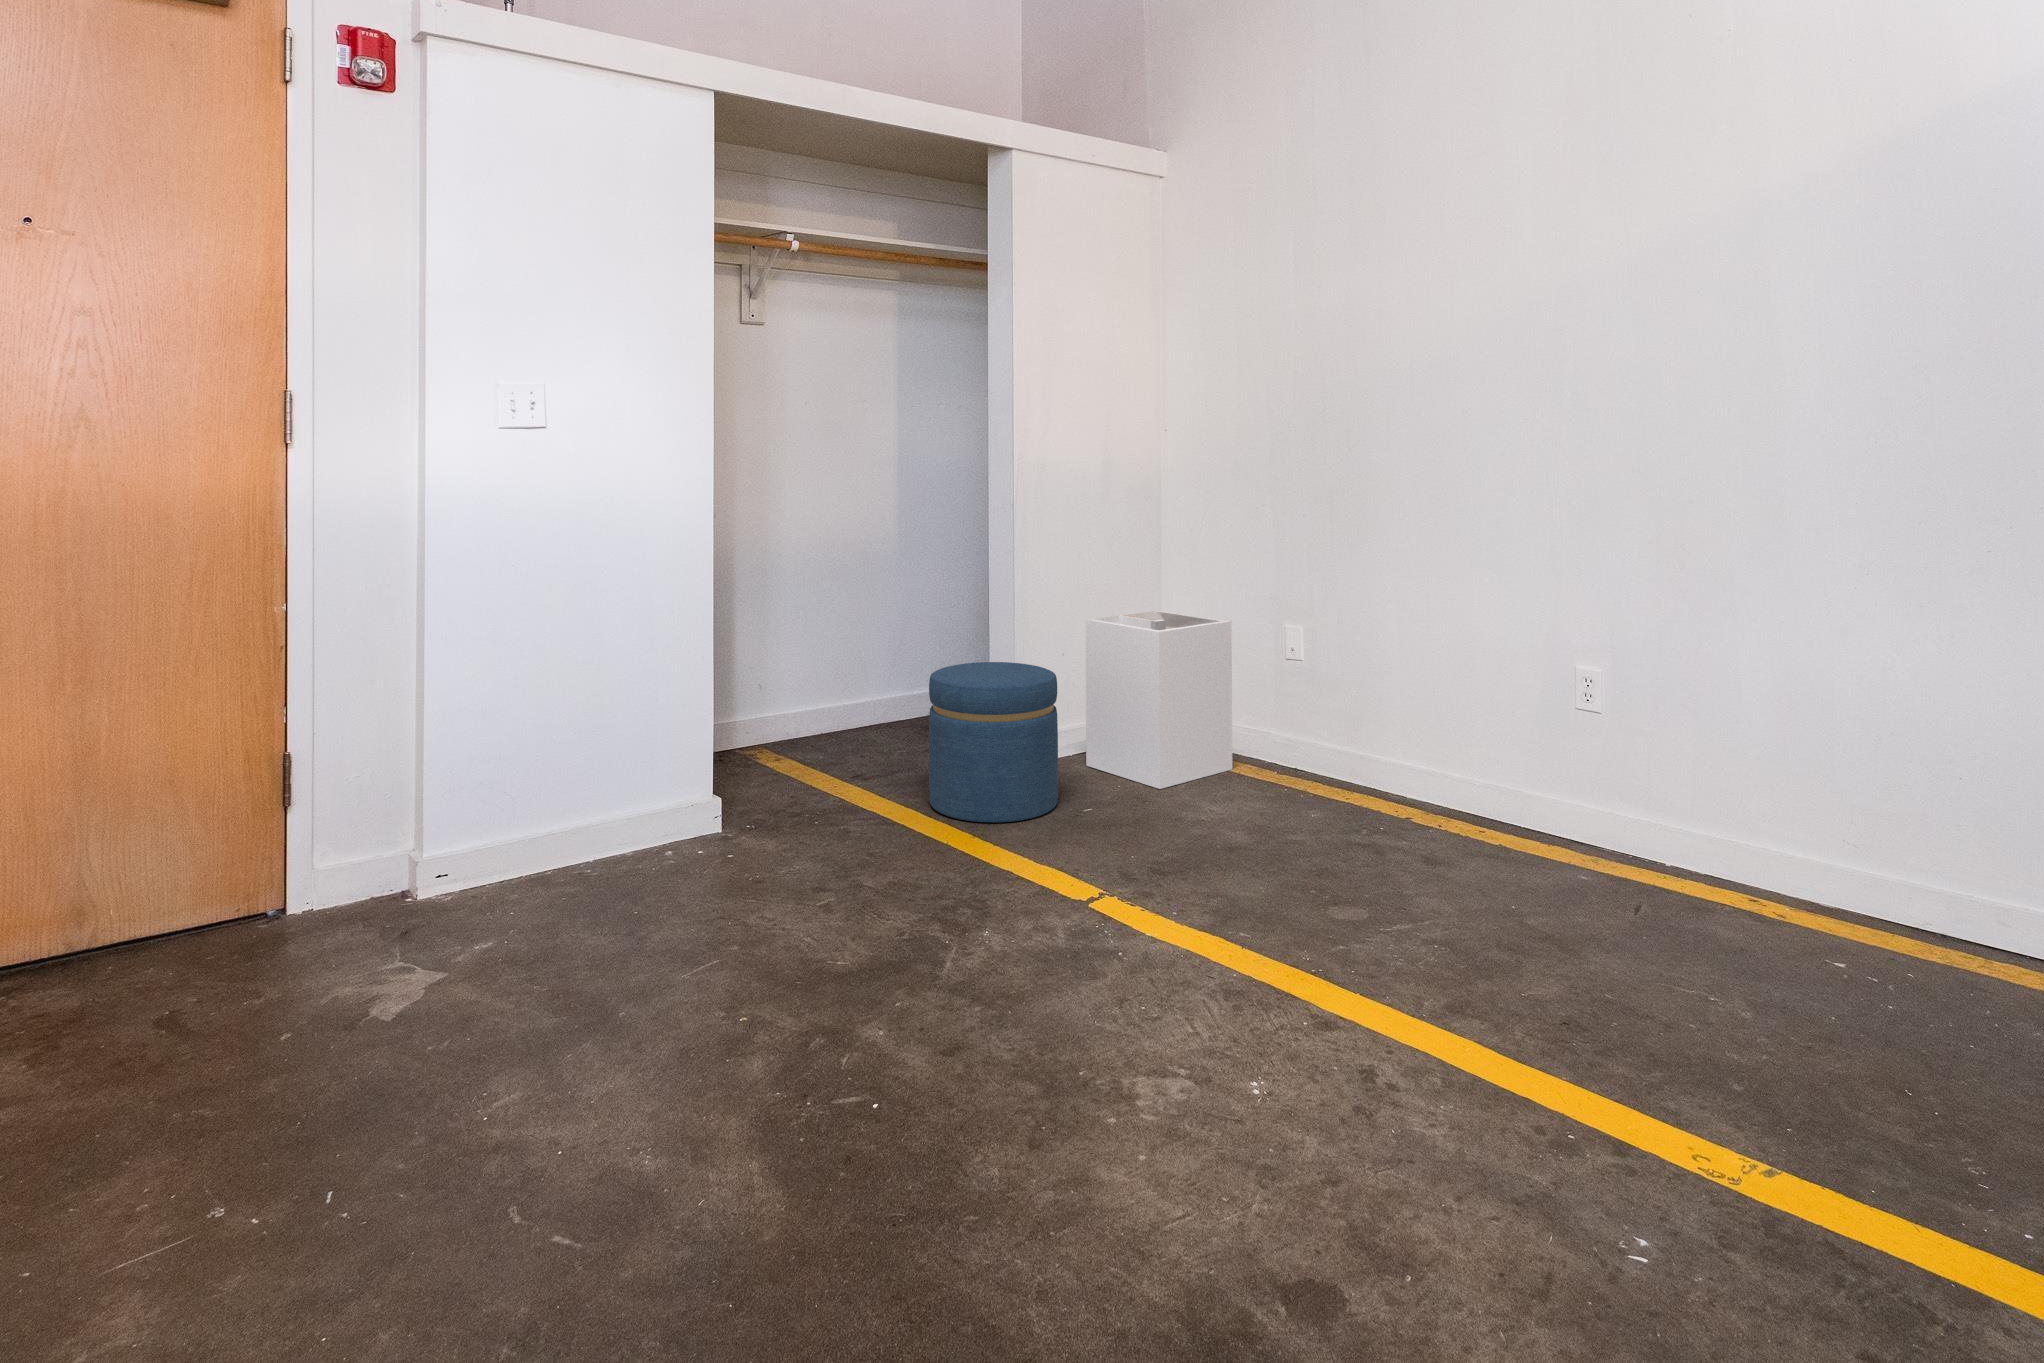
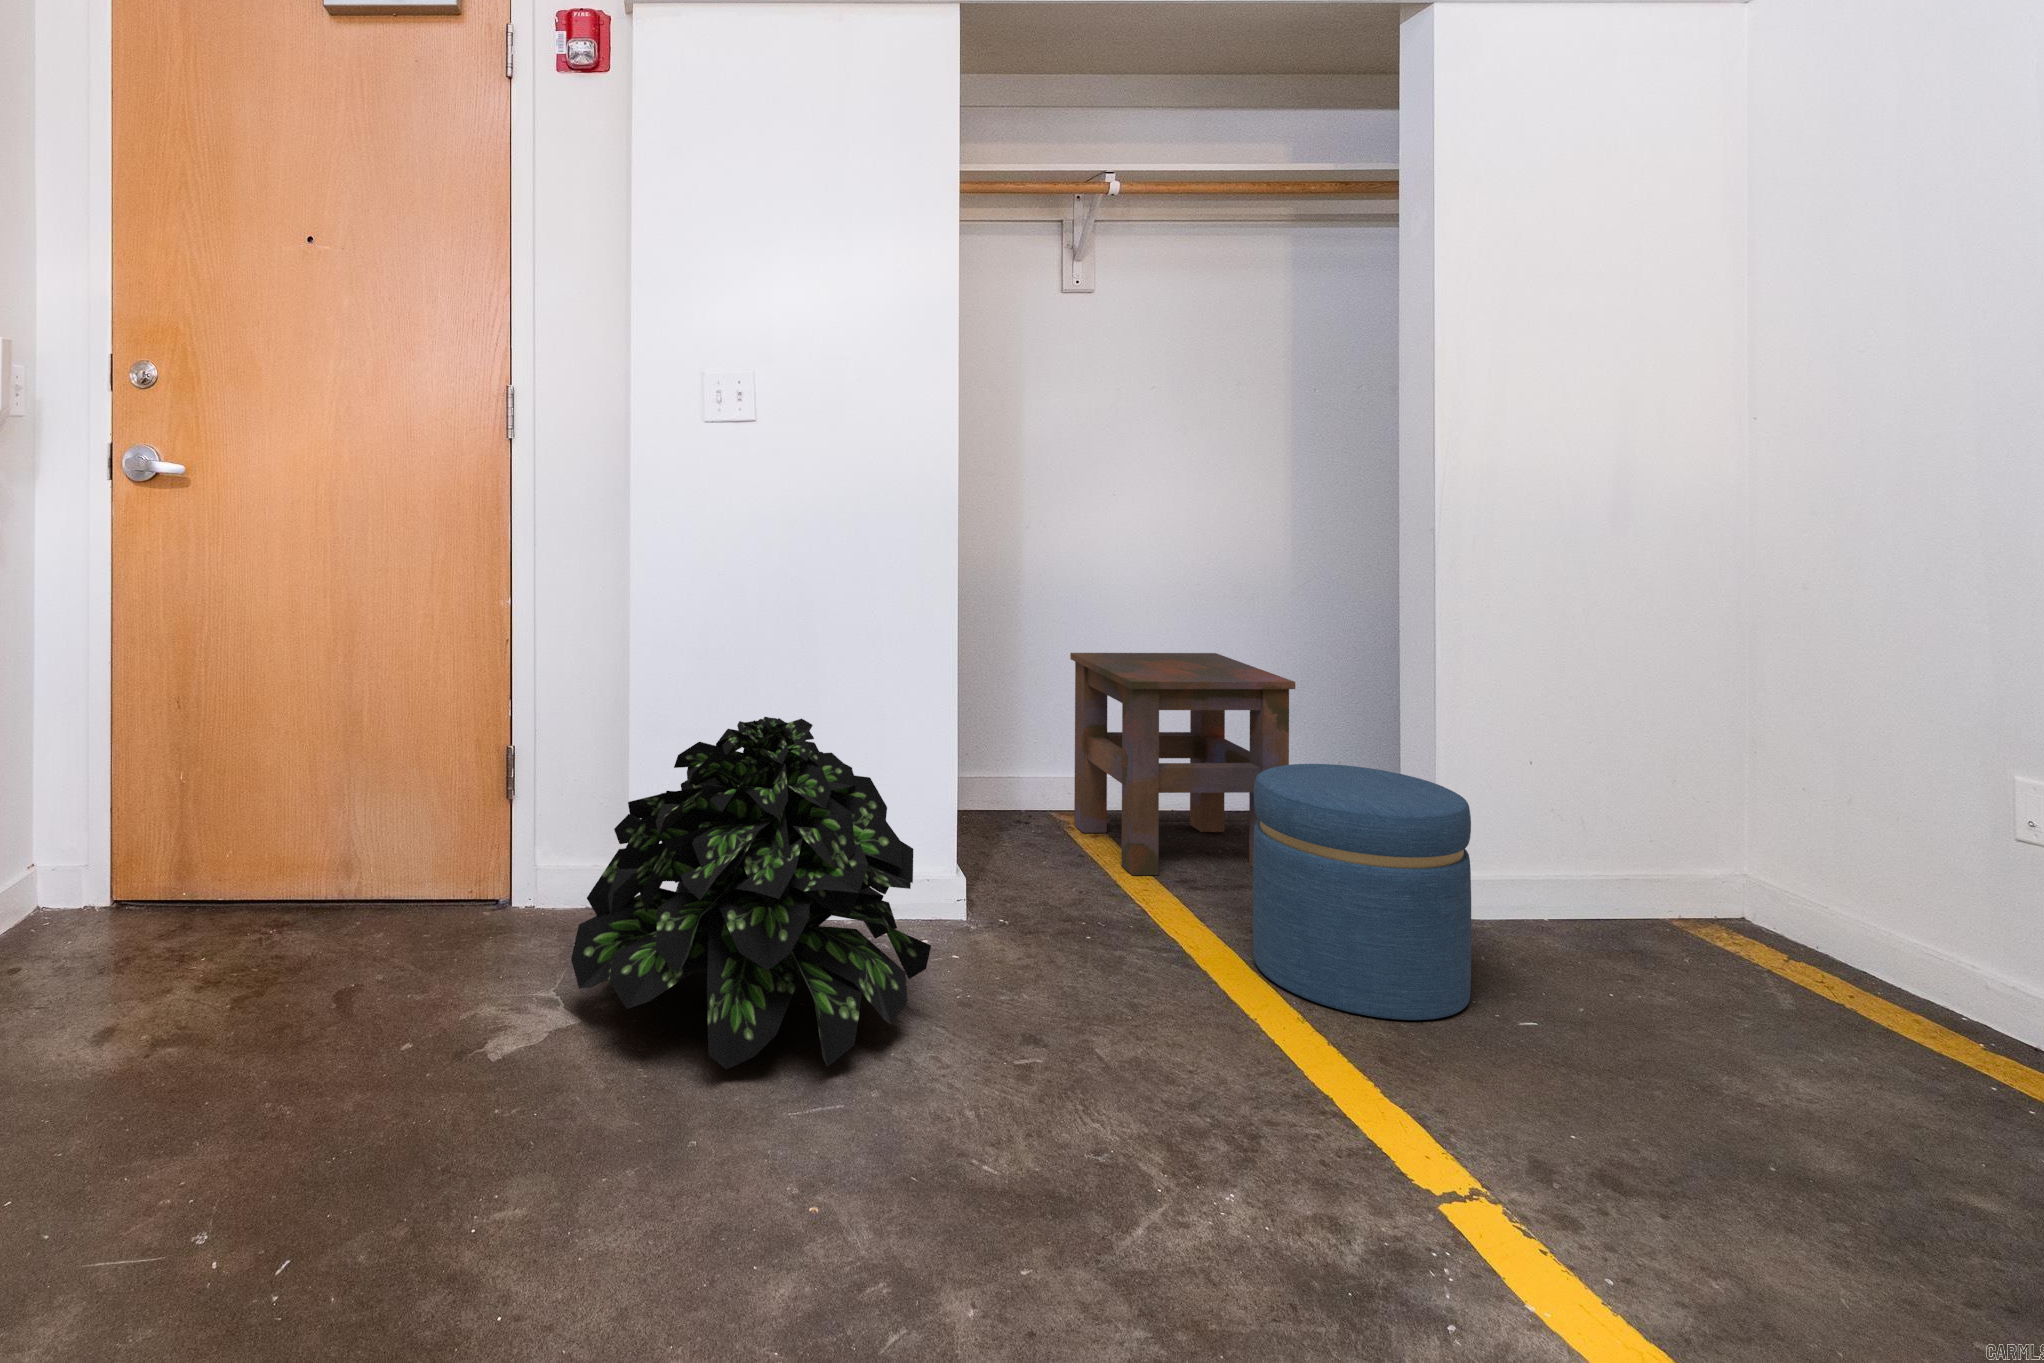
side table: none [763,601,929,773] -> present [1070,653,1295,875]
laundry hamper: present [1086,611,1232,789] -> none [1553,725,1867,1030]
potted plant: none [428,675,742,969] -> present [571,717,931,1069]

